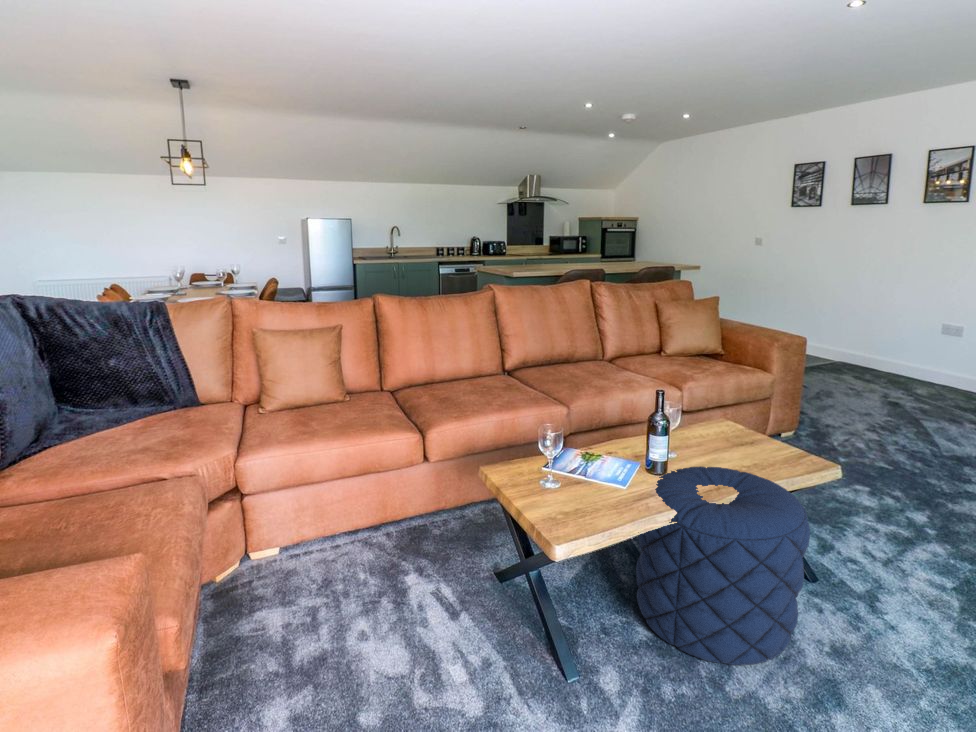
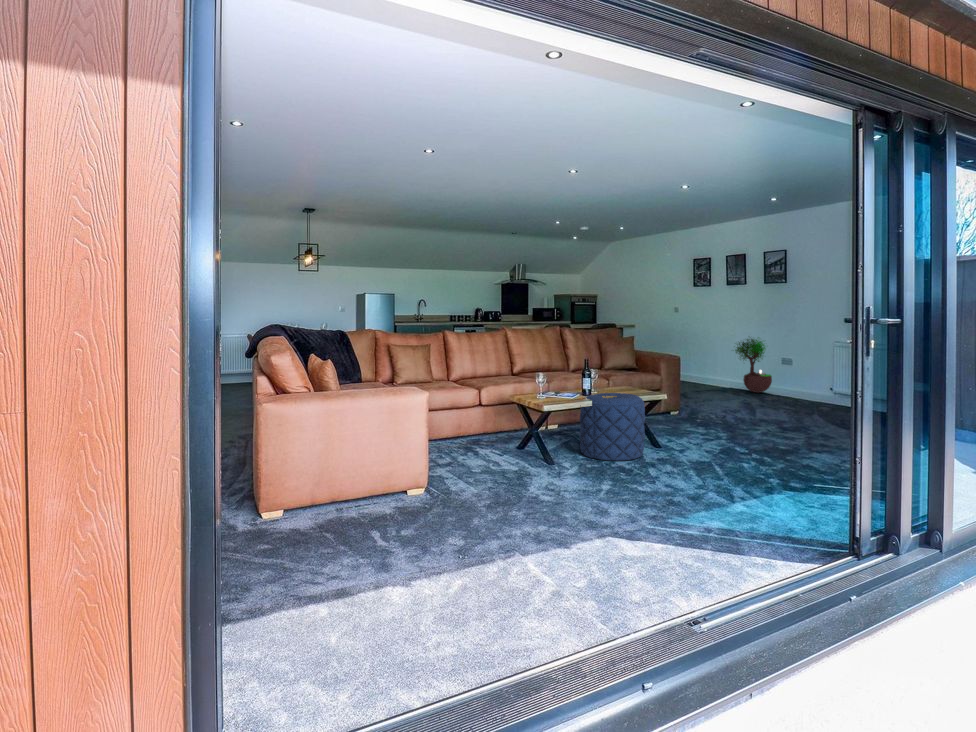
potted tree: none [858,284,926,378] -> present [735,339,772,393]

